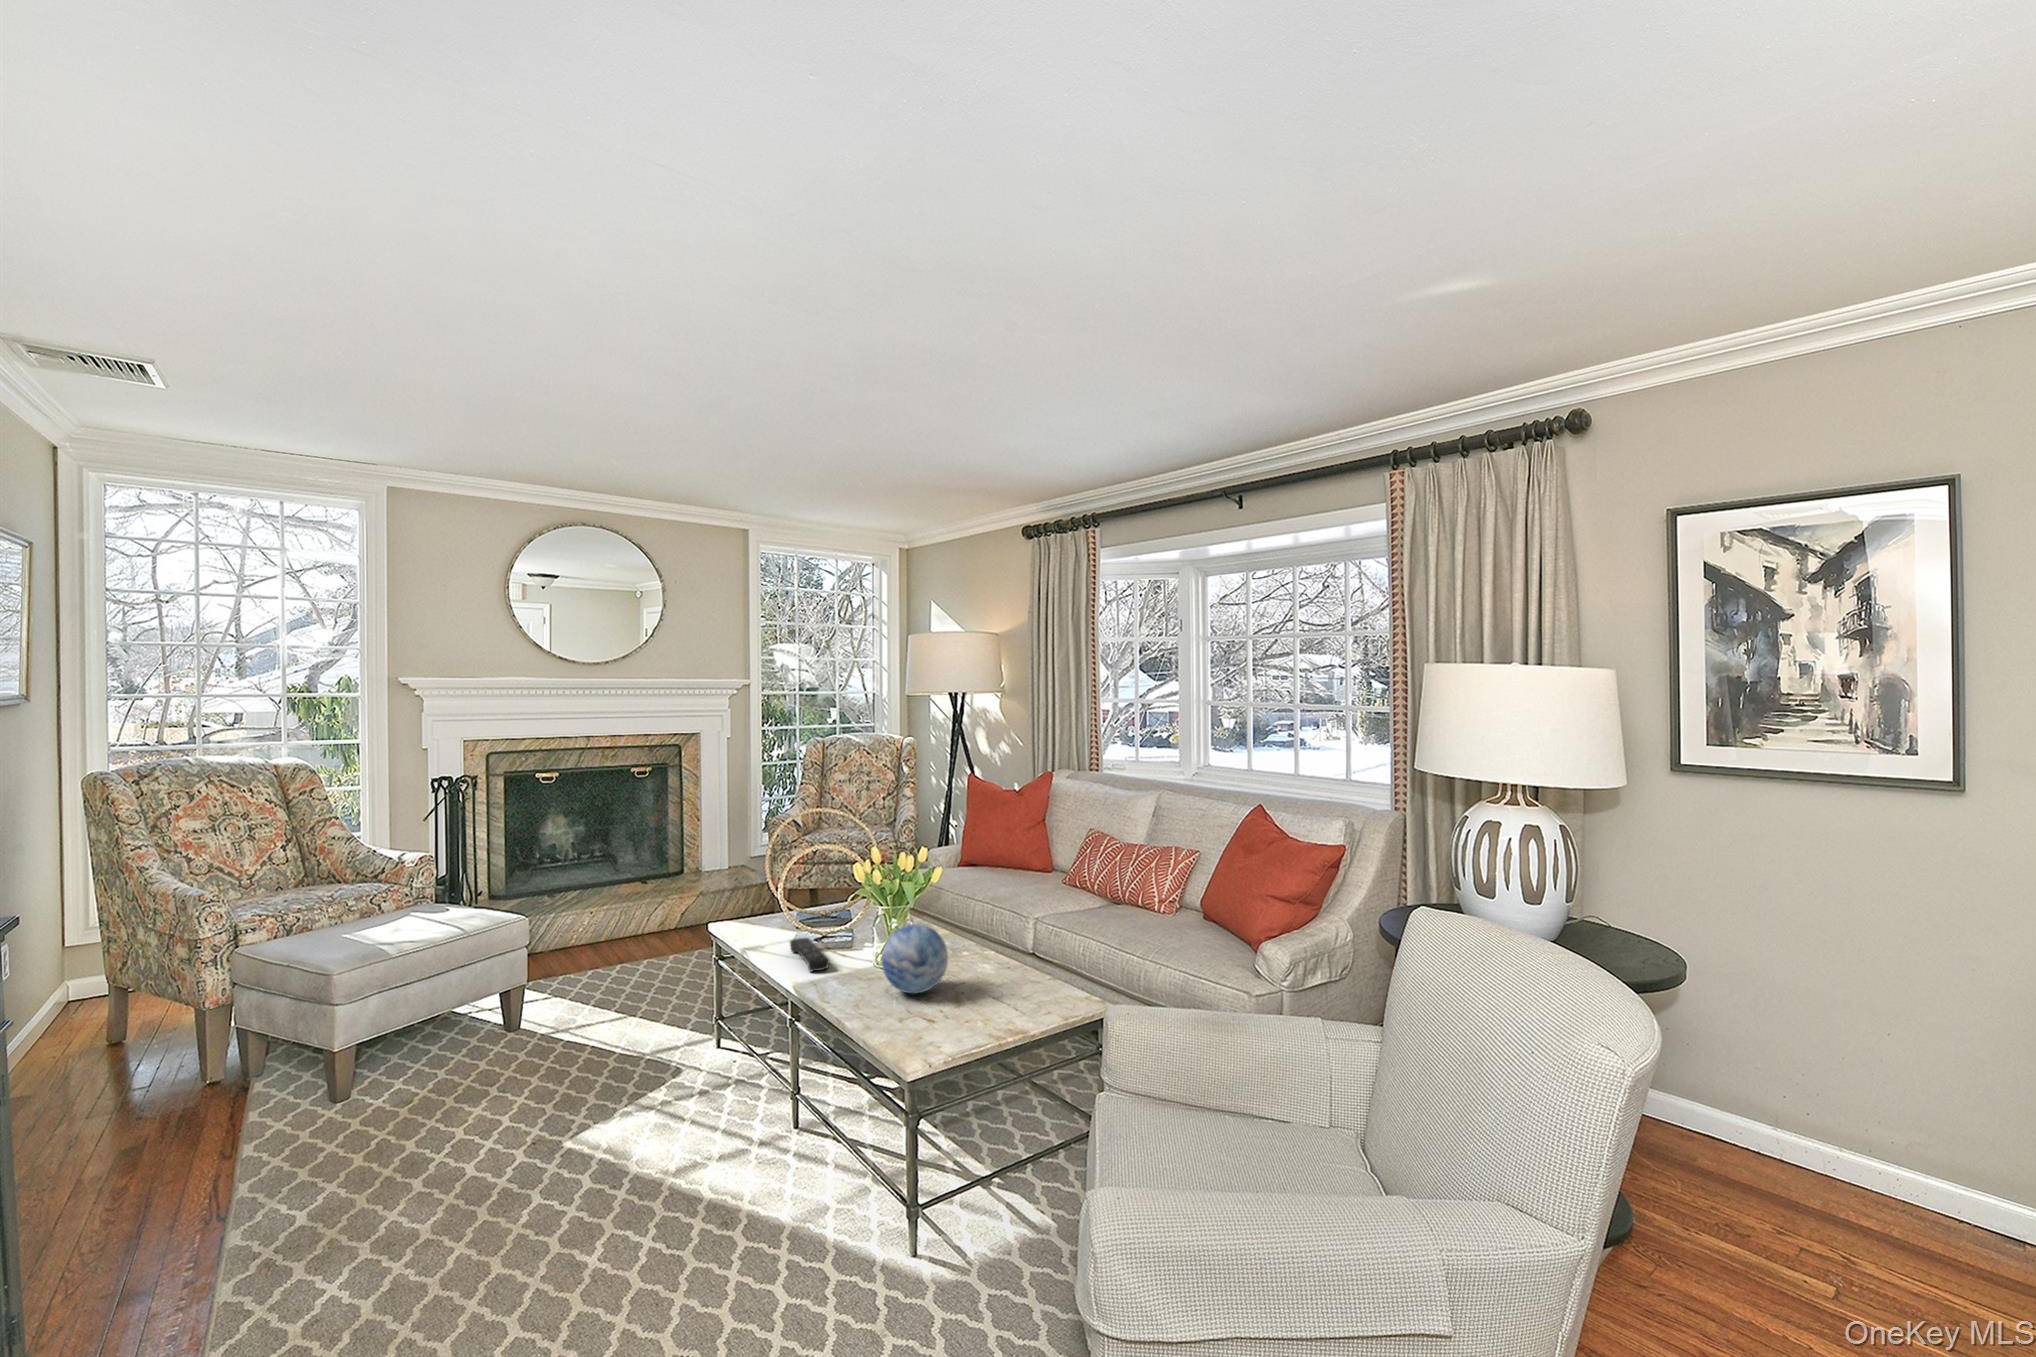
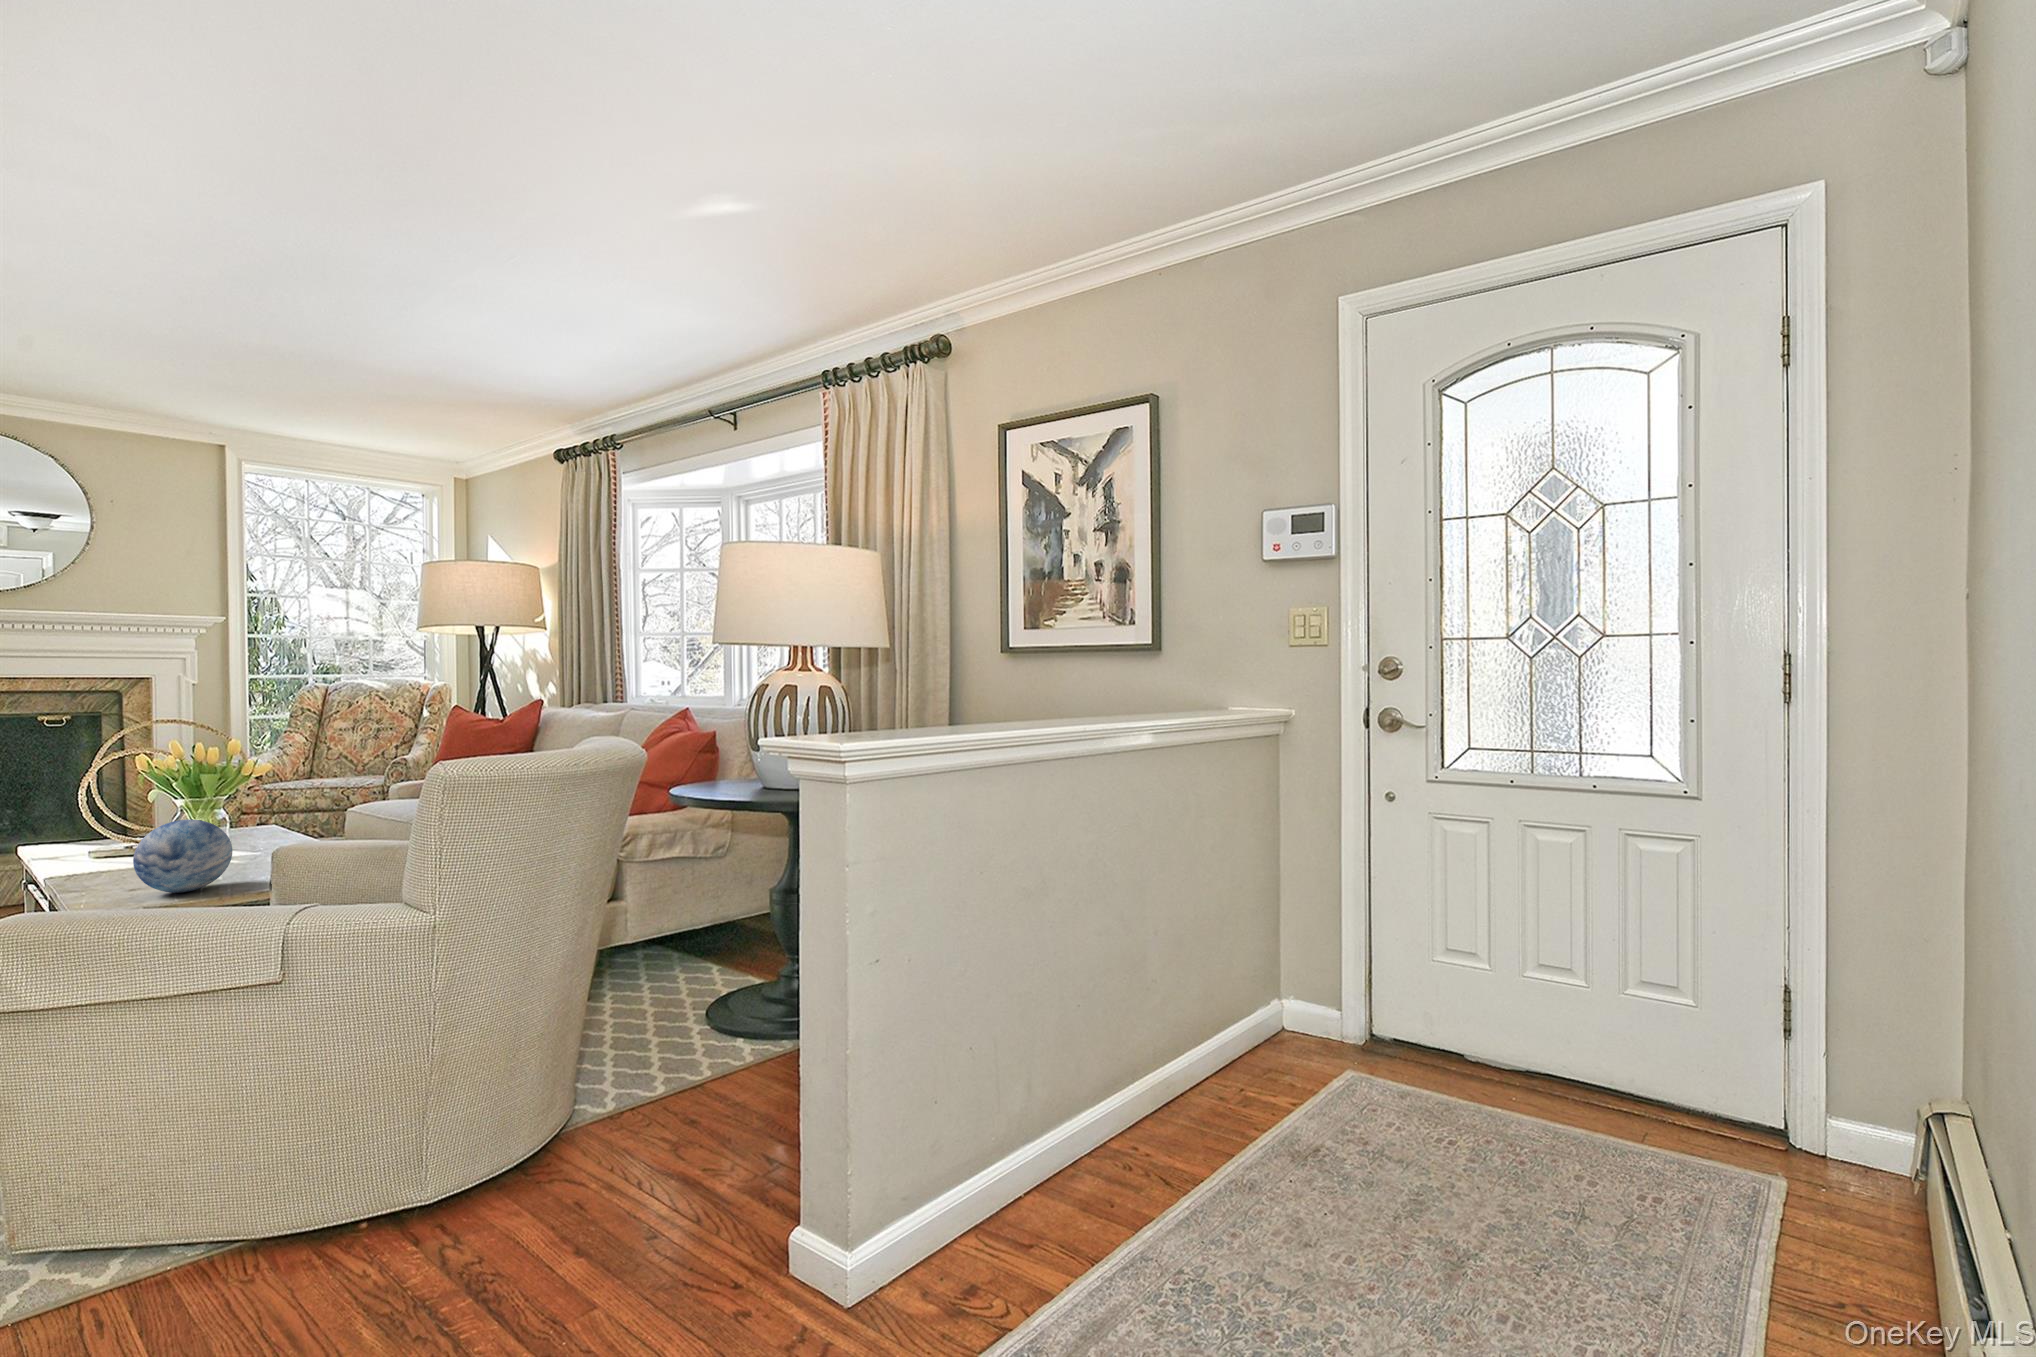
remote control: present [790,938,830,971] -> none [71,857,111,886]

